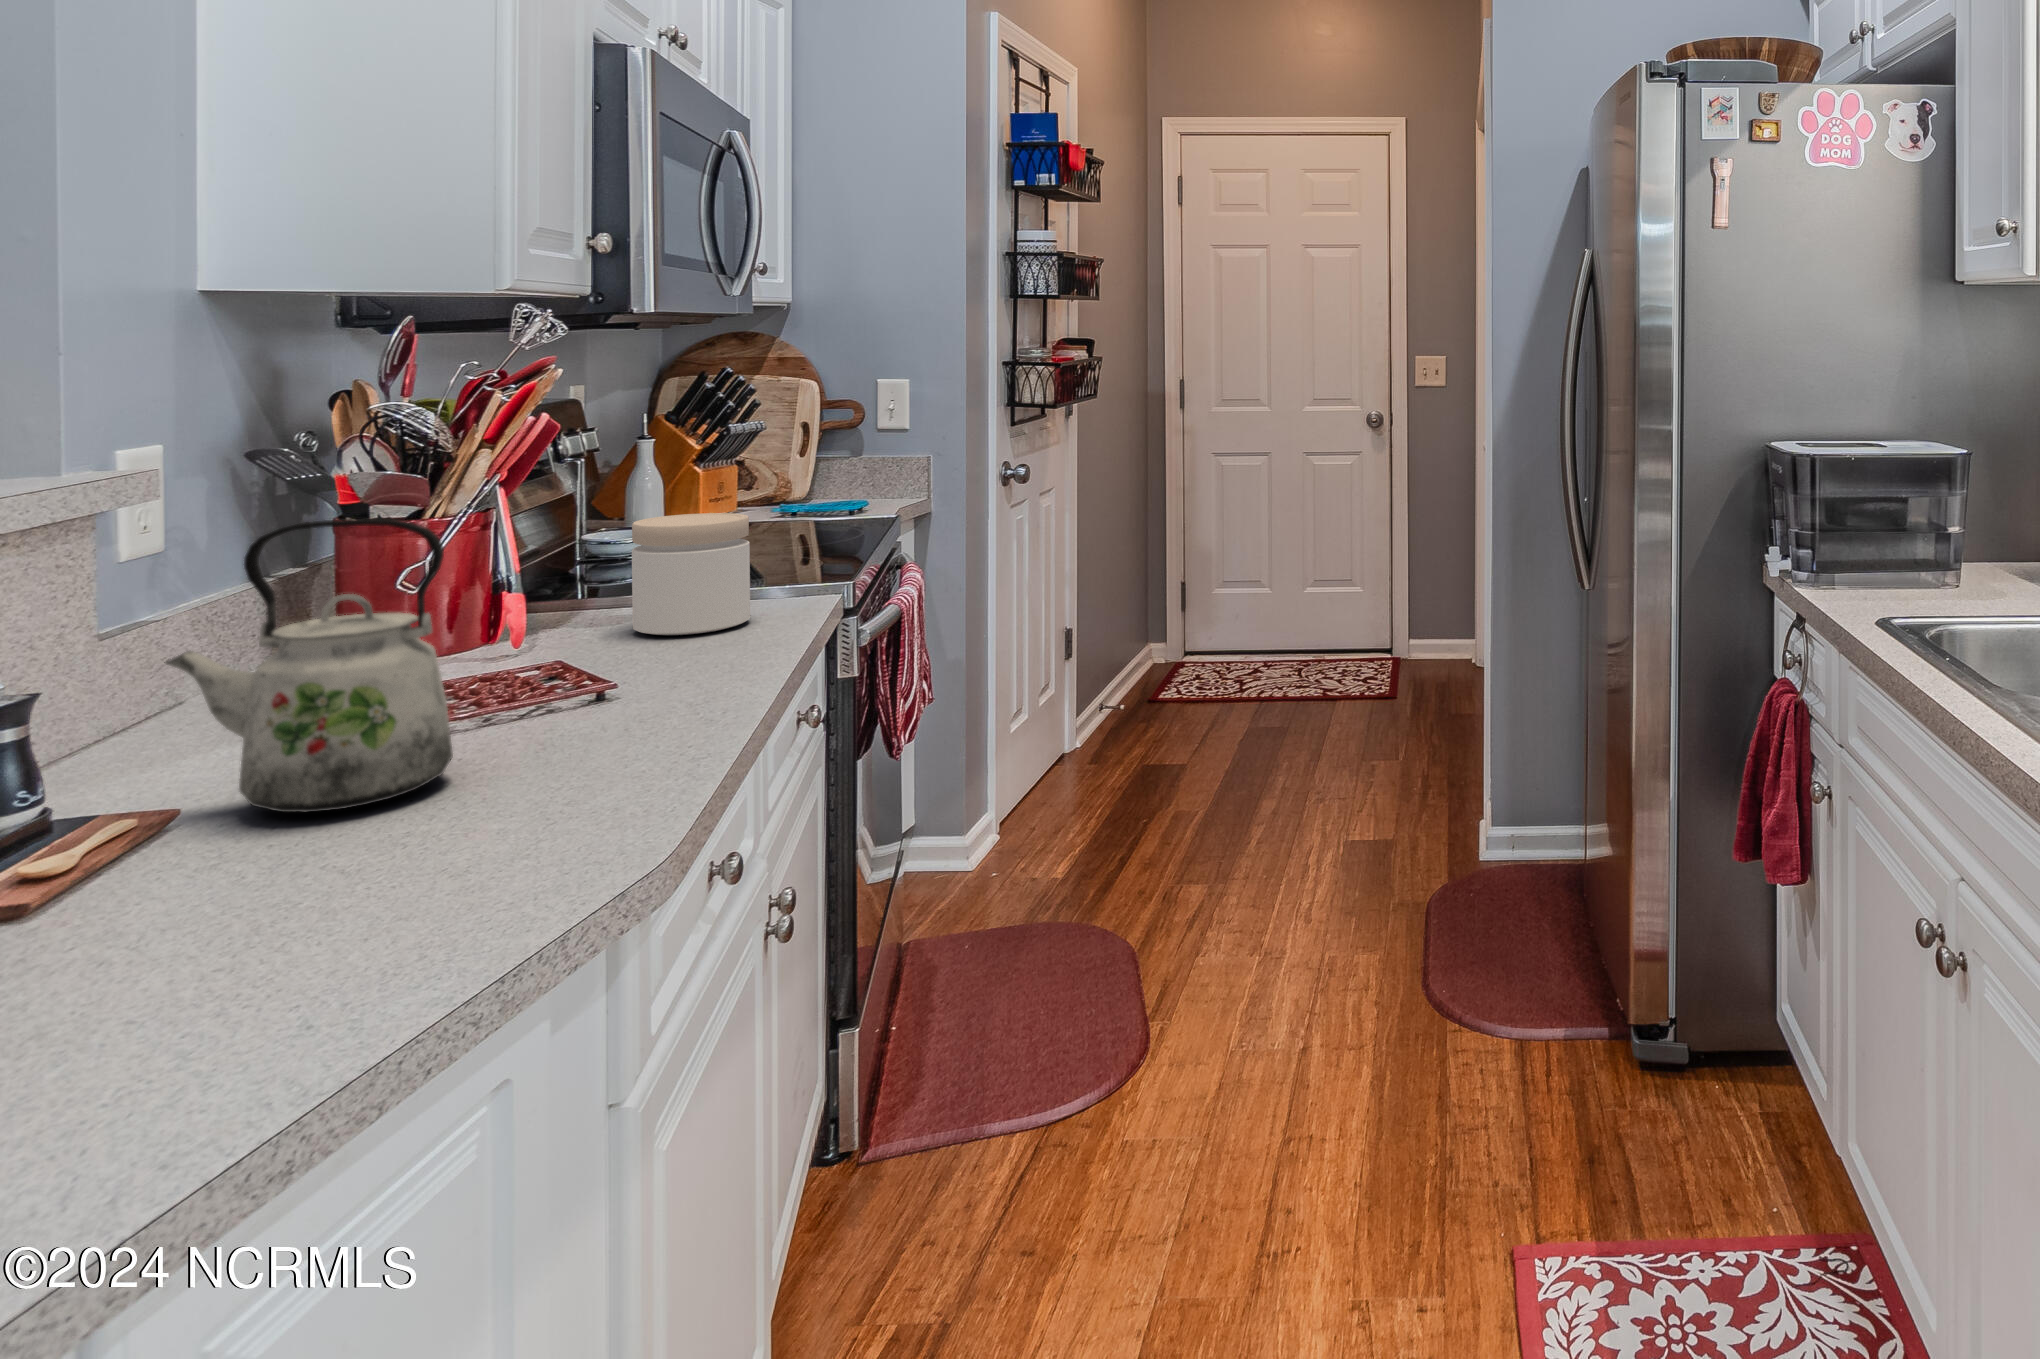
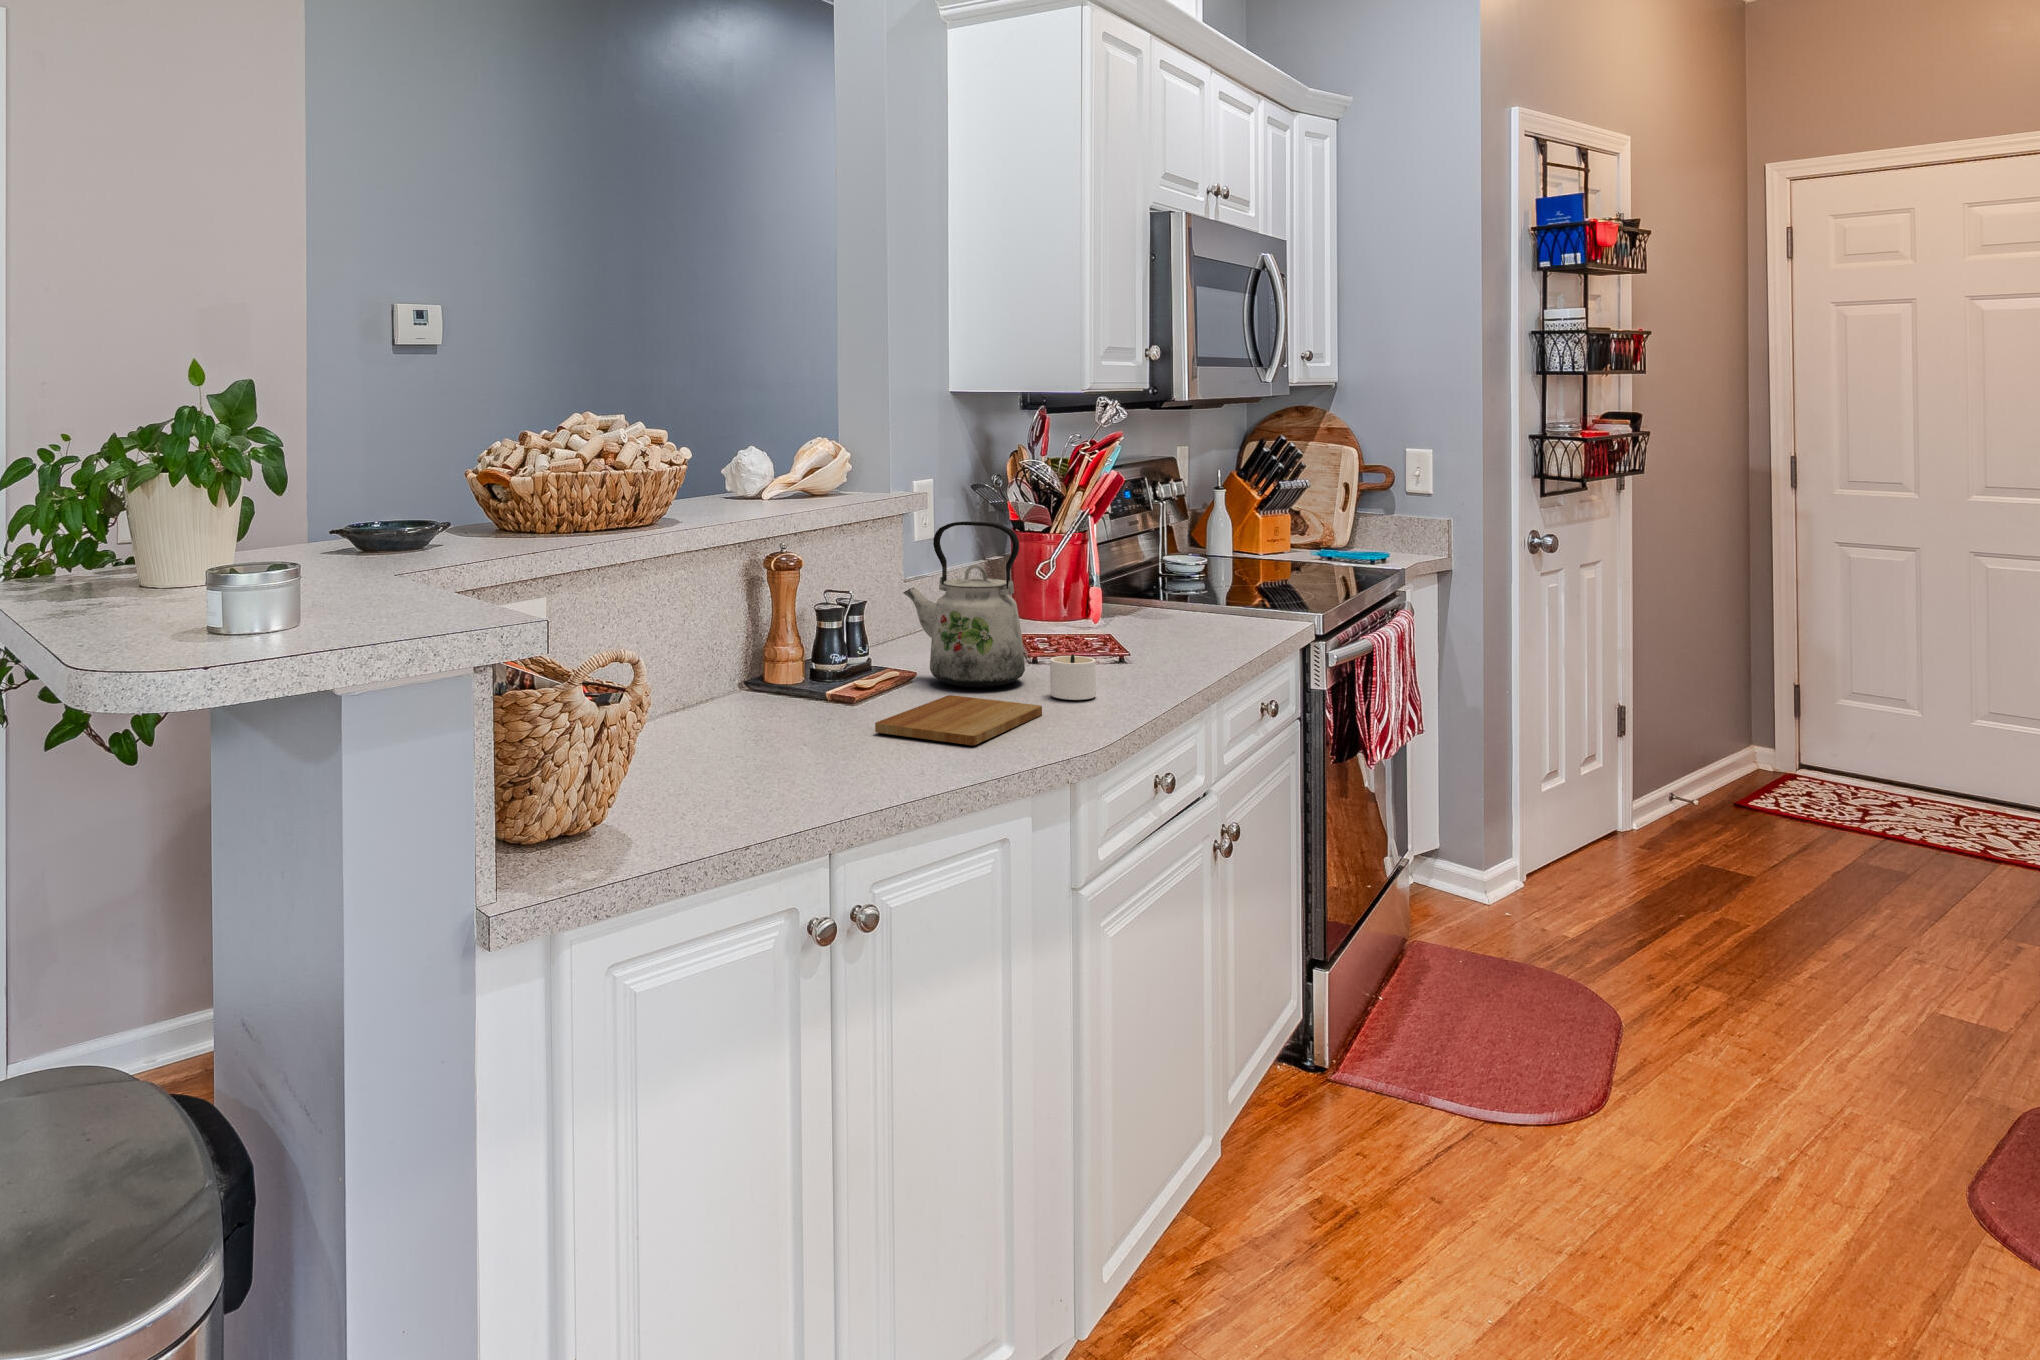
jar: present [632,513,750,635] -> none [1166,545,1243,631]
candle: none [519,716,645,794] -> present [1050,654,1096,700]
cutting board: none [165,818,527,966] -> present [875,695,1042,745]

